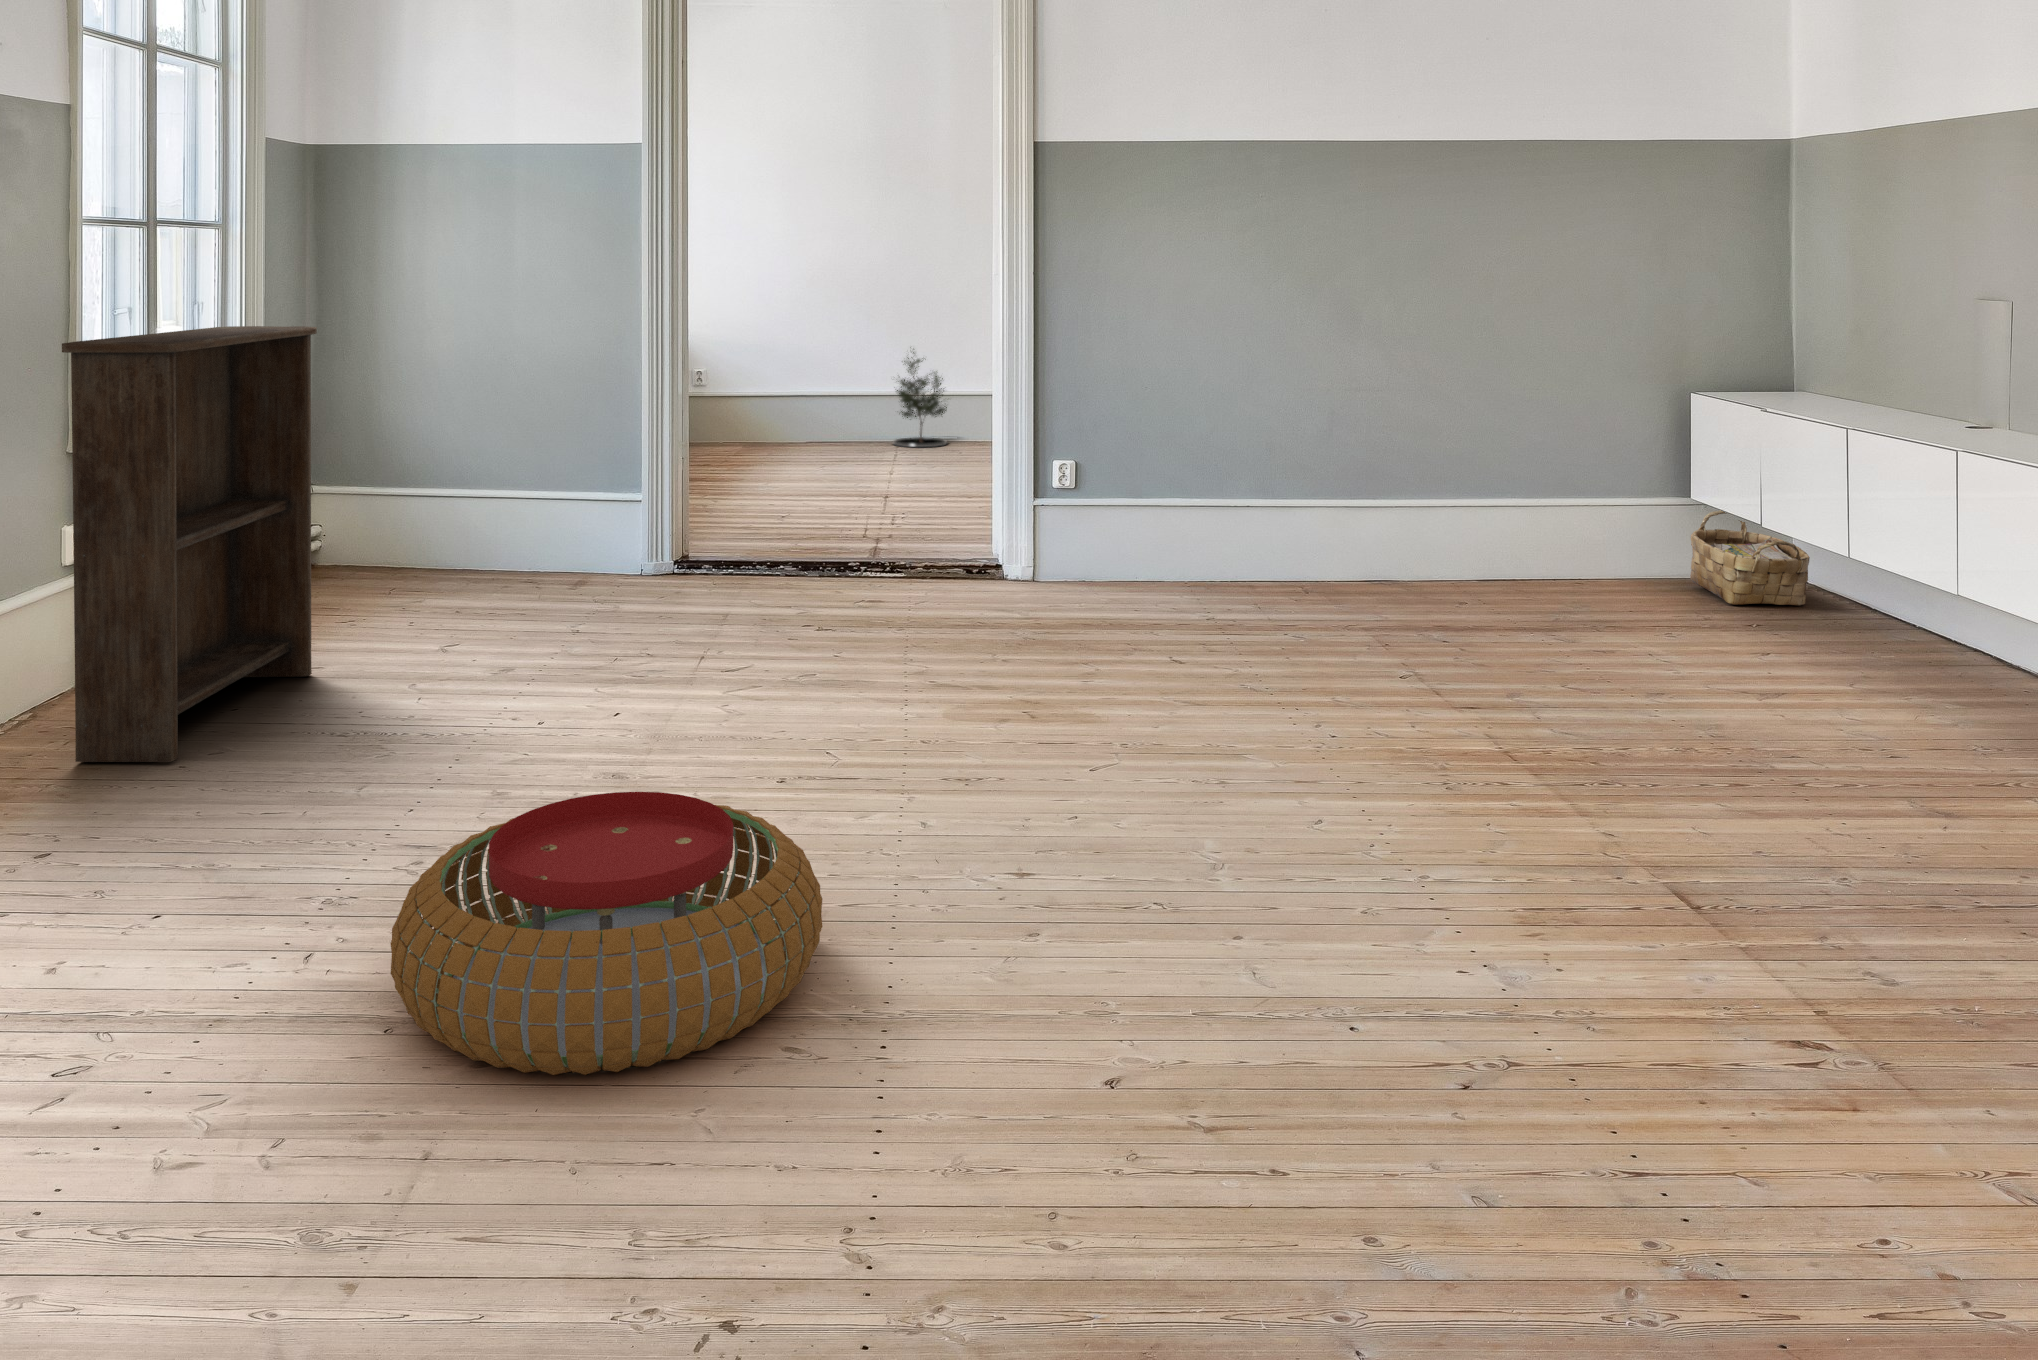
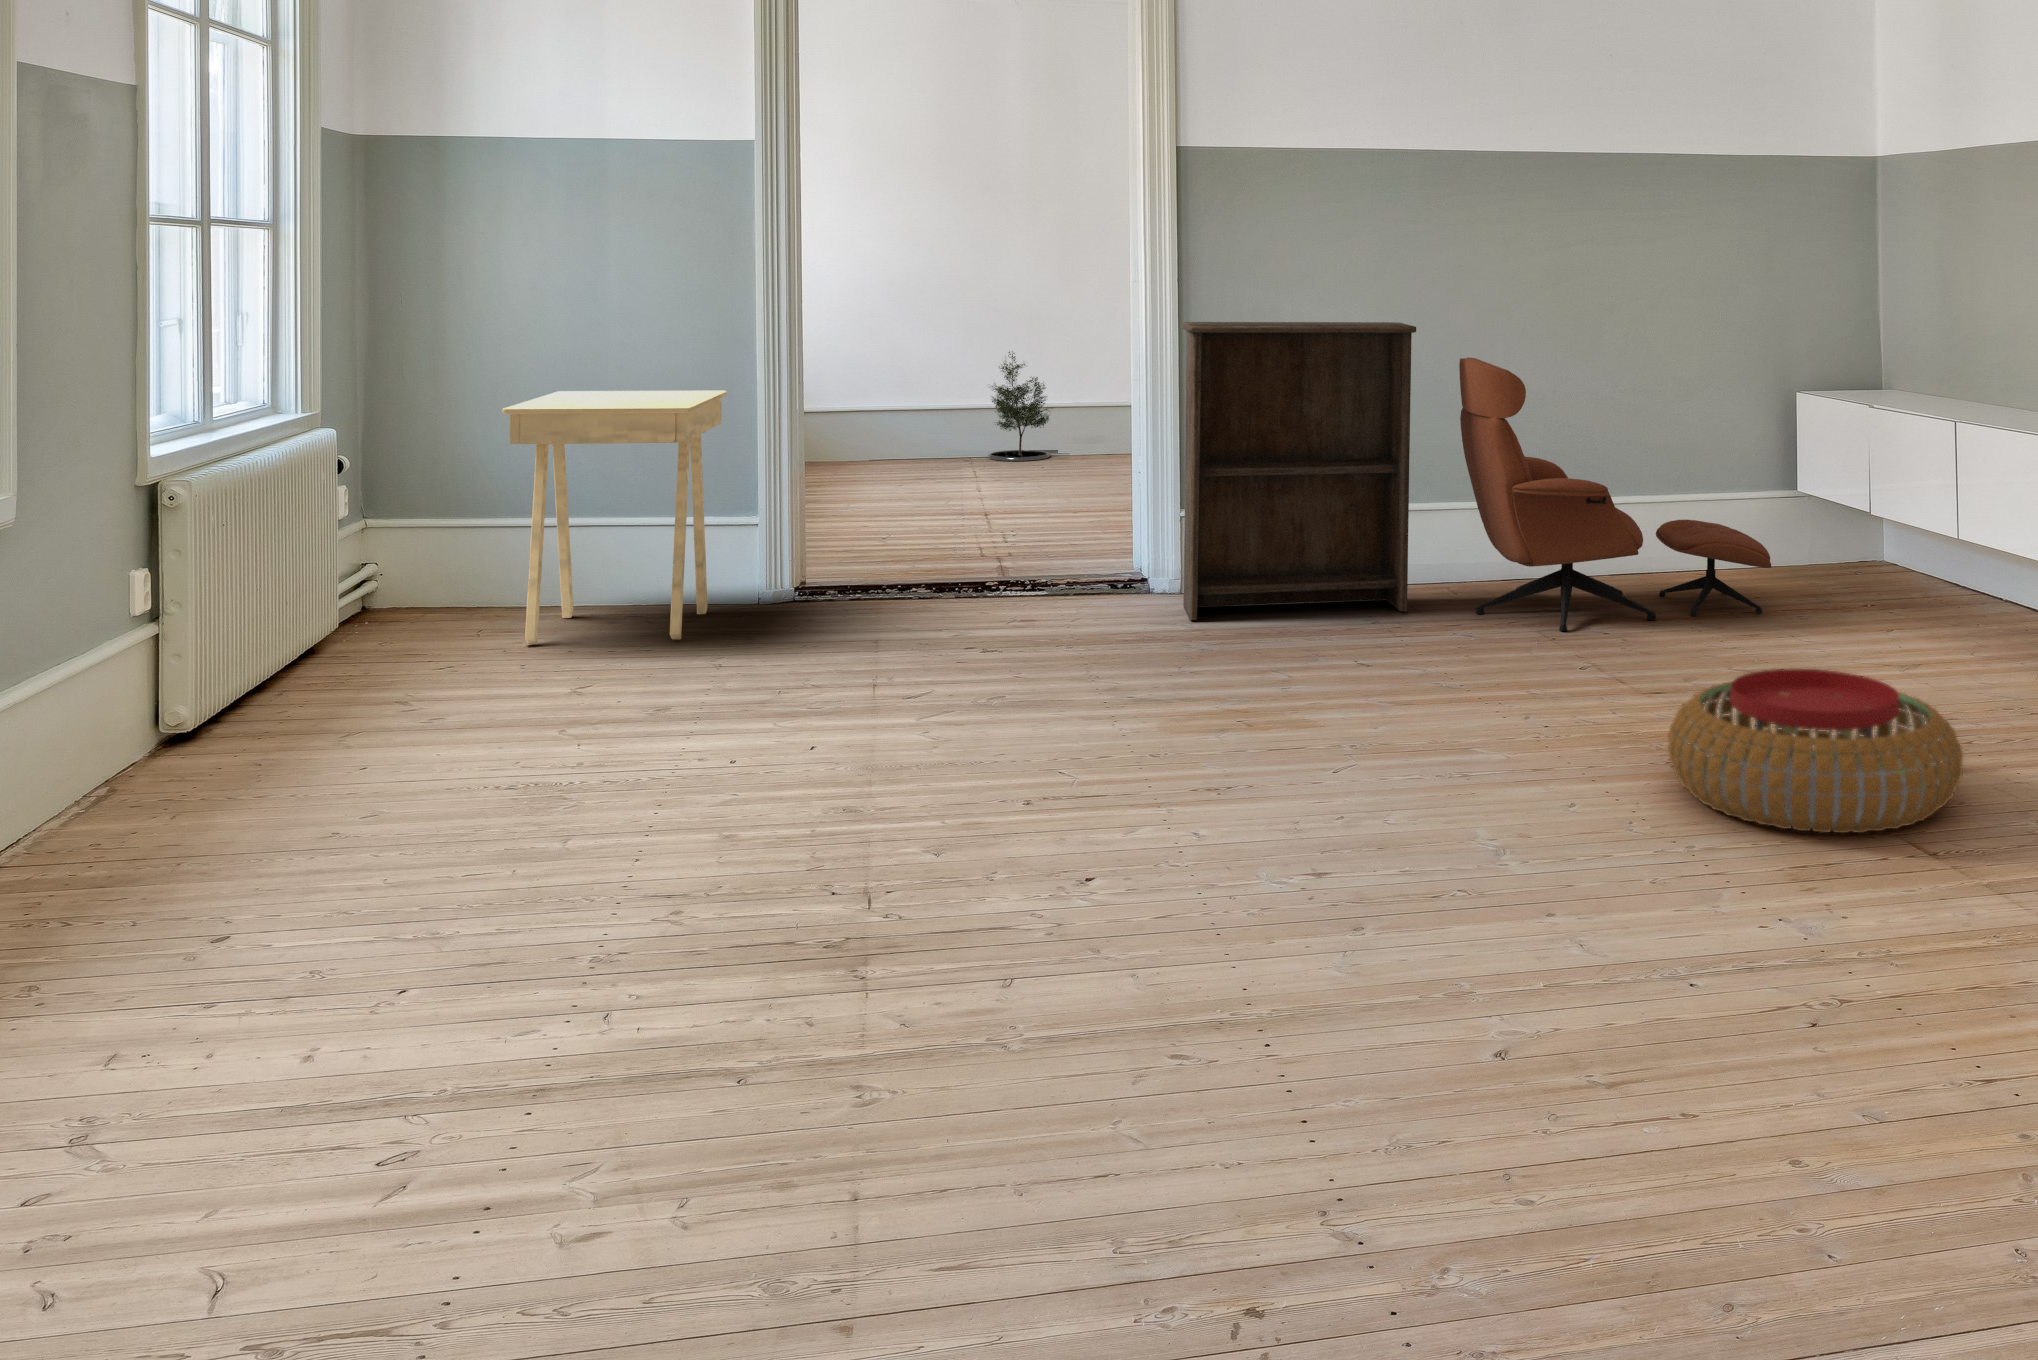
bookshelf: present [62,326,317,762] -> present [1182,322,1416,620]
lounge chair: none [1307,349,1660,642] -> present [1459,358,1771,631]
side table: none [404,375,610,607] -> present [502,391,727,644]
woven basket: present [1690,510,1810,605] -> none [1795,501,1894,587]
pouf: present [391,792,822,1075] -> present [1668,669,1963,833]

